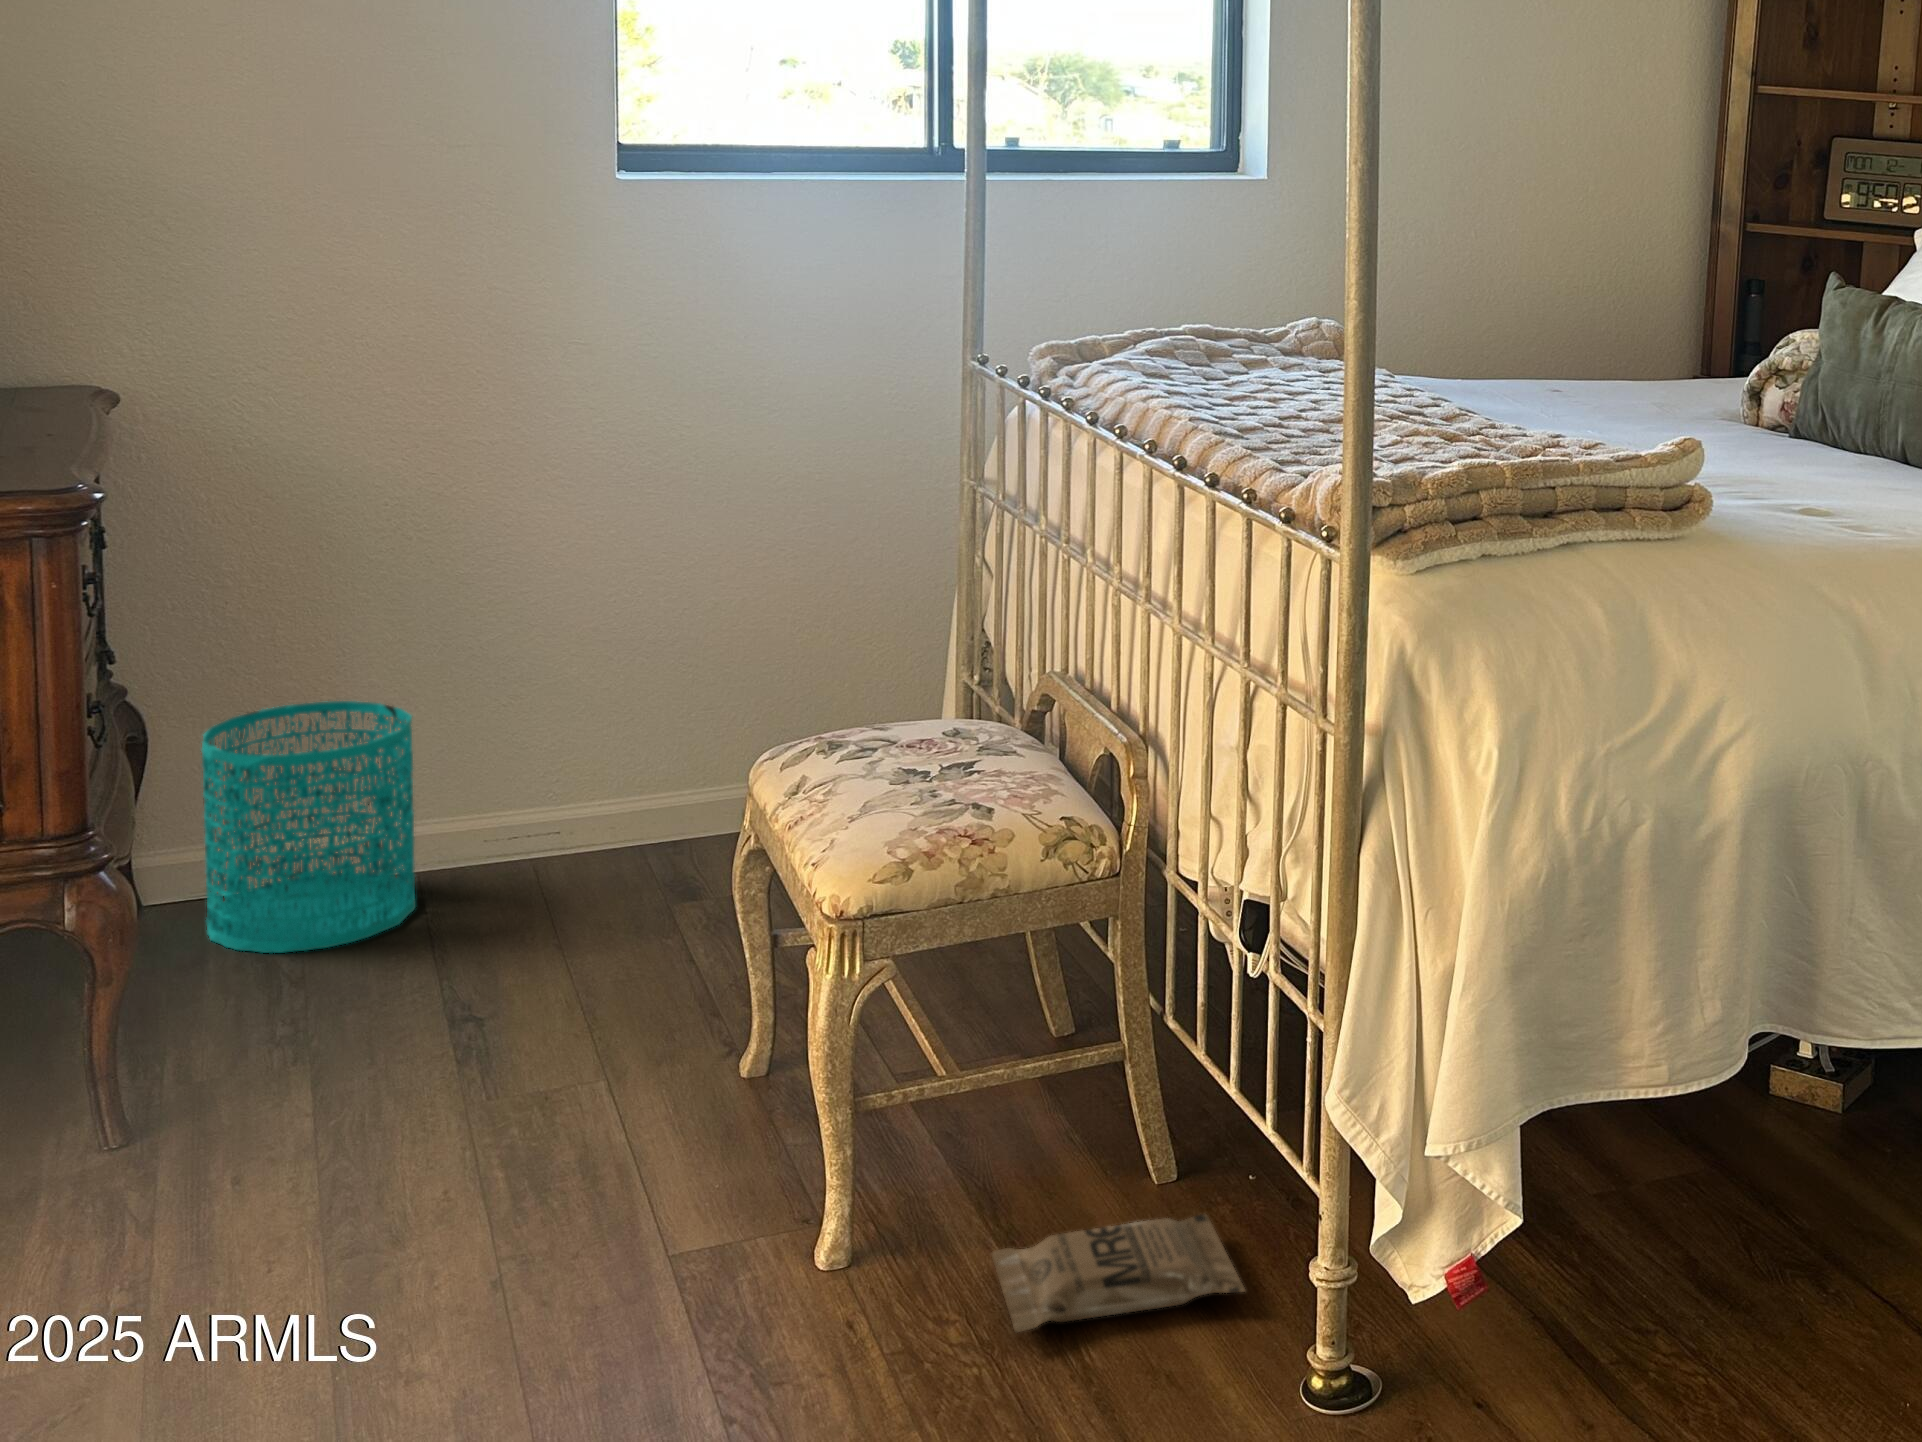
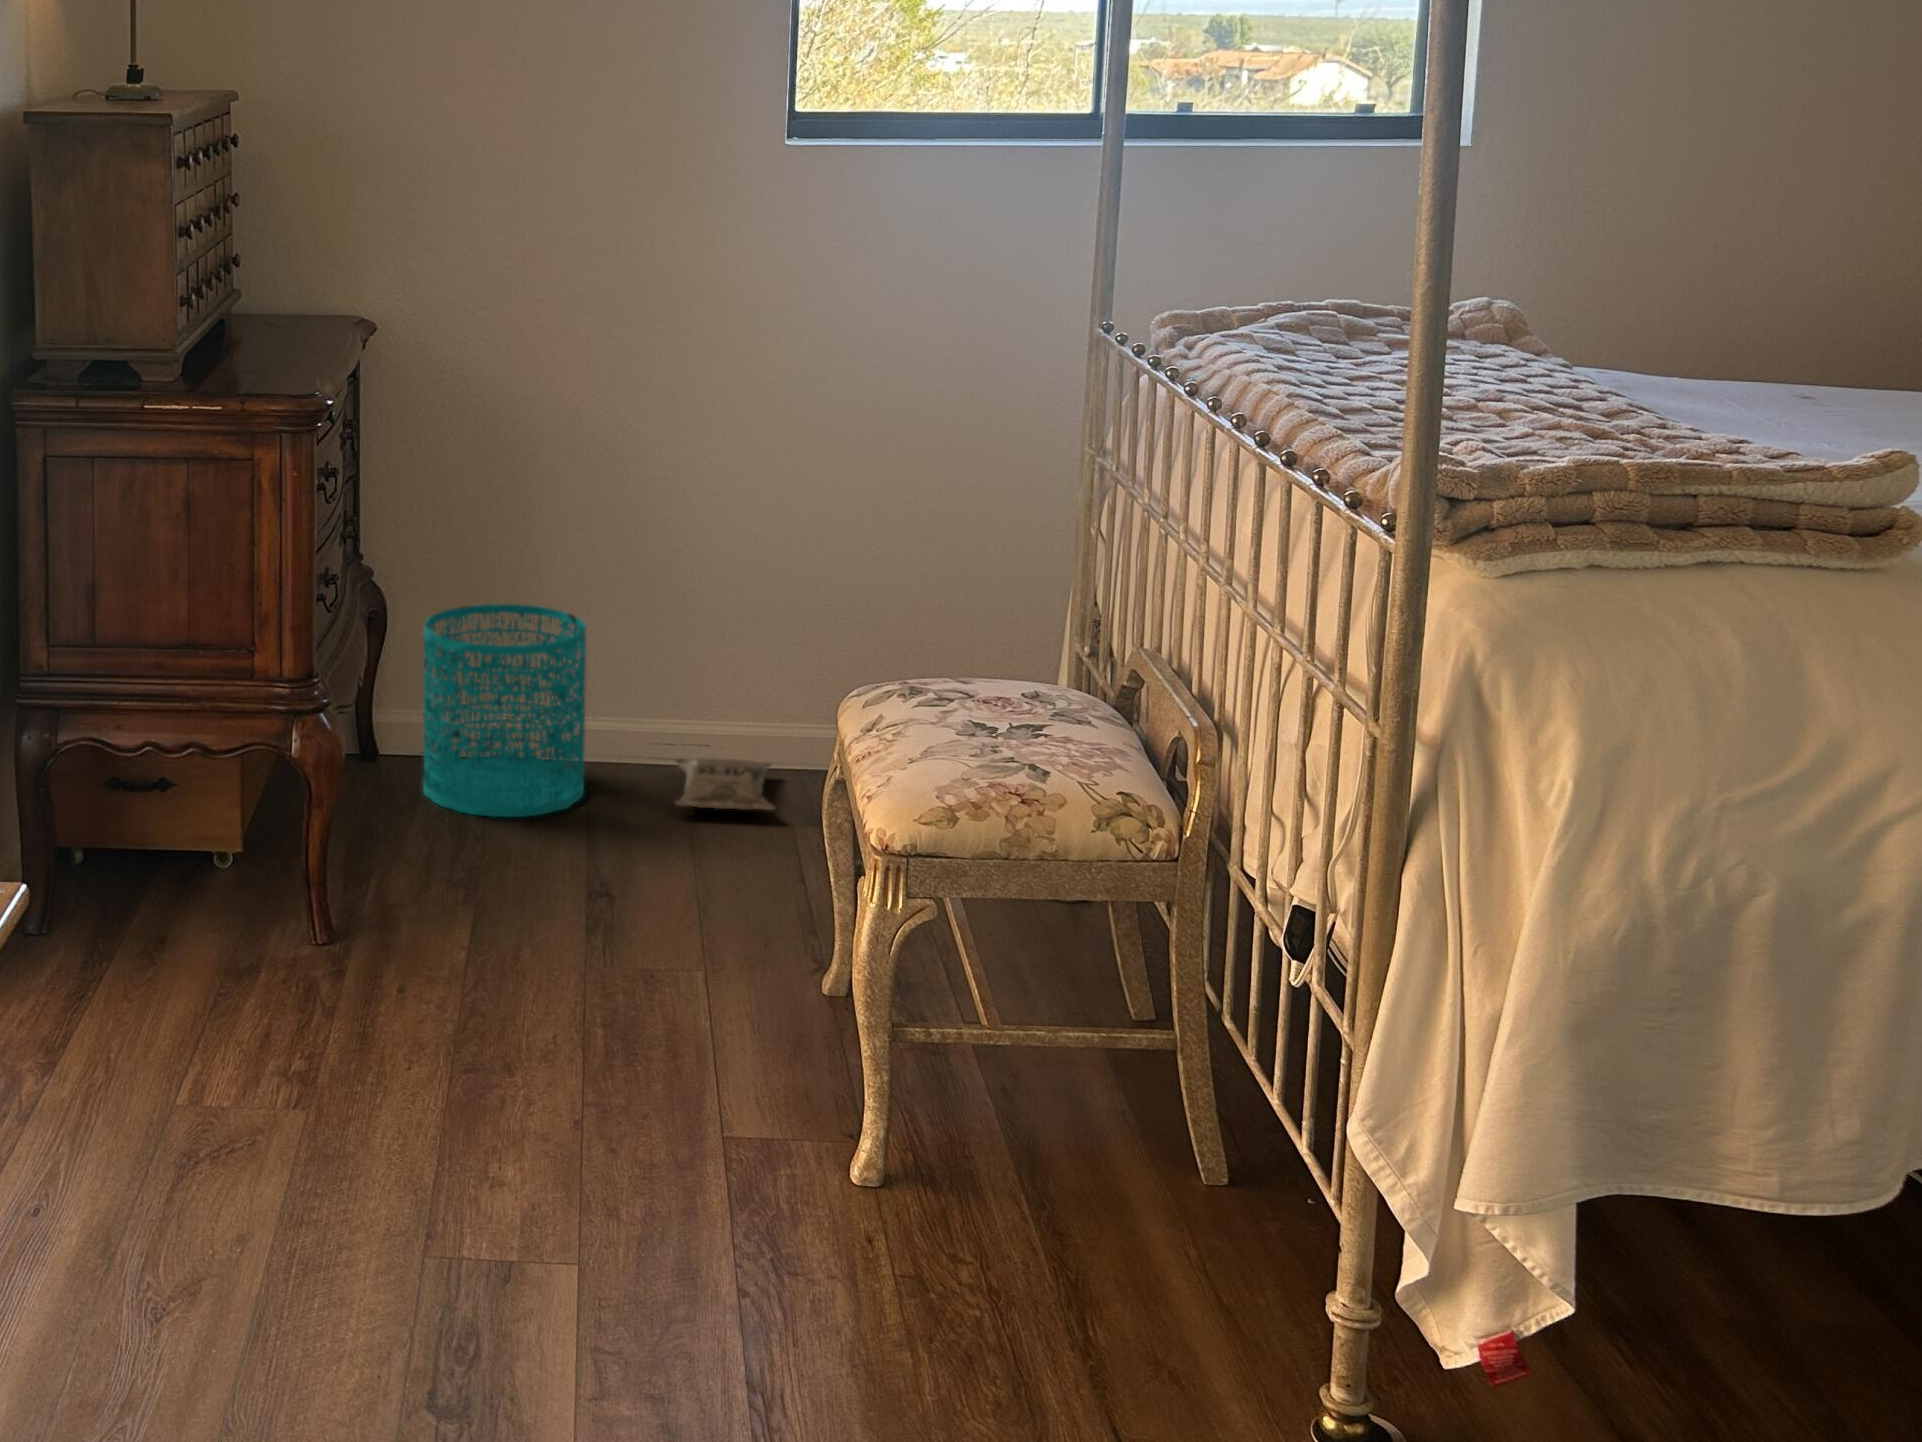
bag: present [992,1214,1245,1332] -> present [676,758,775,810]

